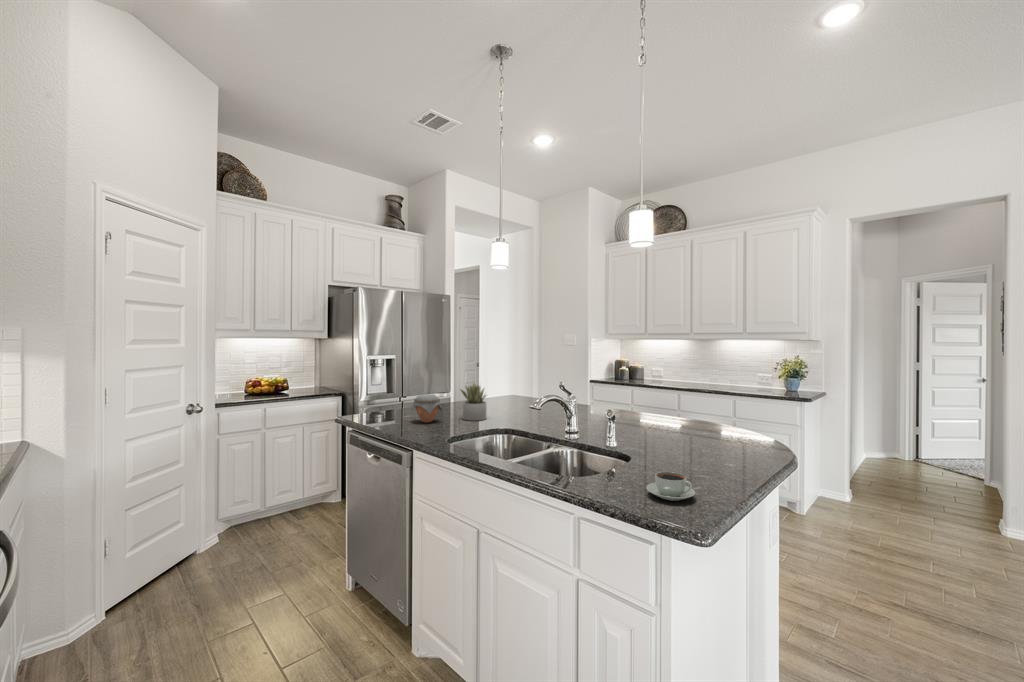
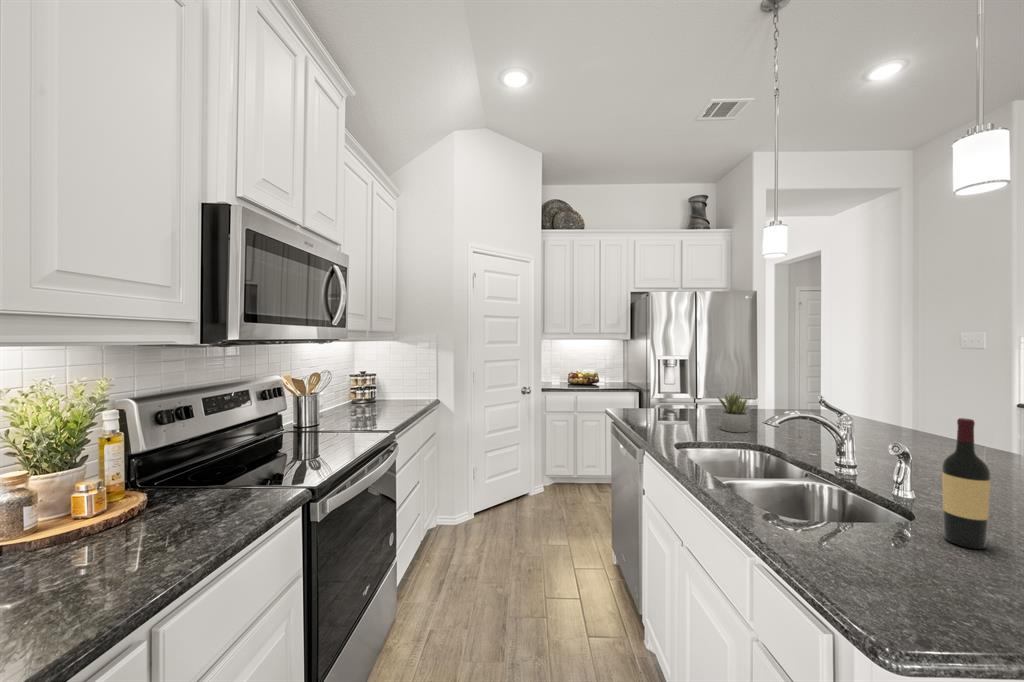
wine bottle: none [662,380,686,468] -> present [942,418,991,549]
jar: present [411,395,441,423] -> none [665,399,695,427]
coffee cup: present [646,472,695,501] -> none [855,539,938,585]

